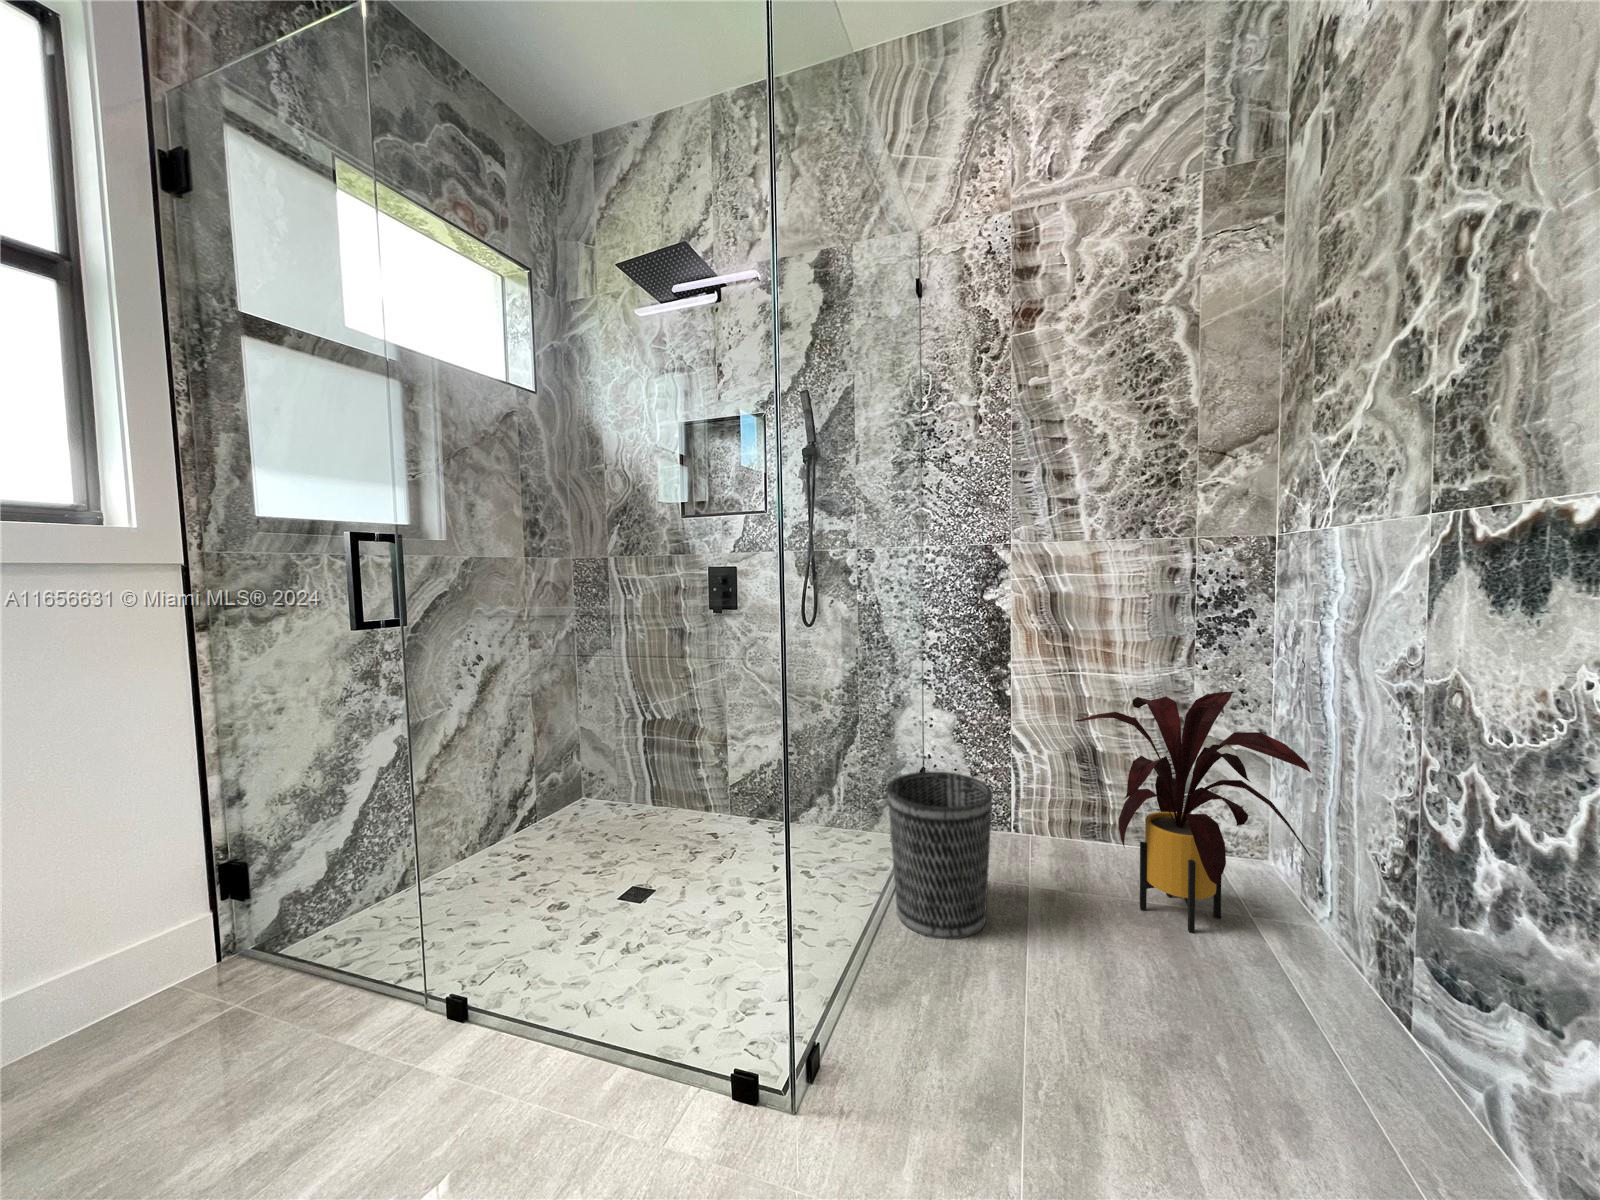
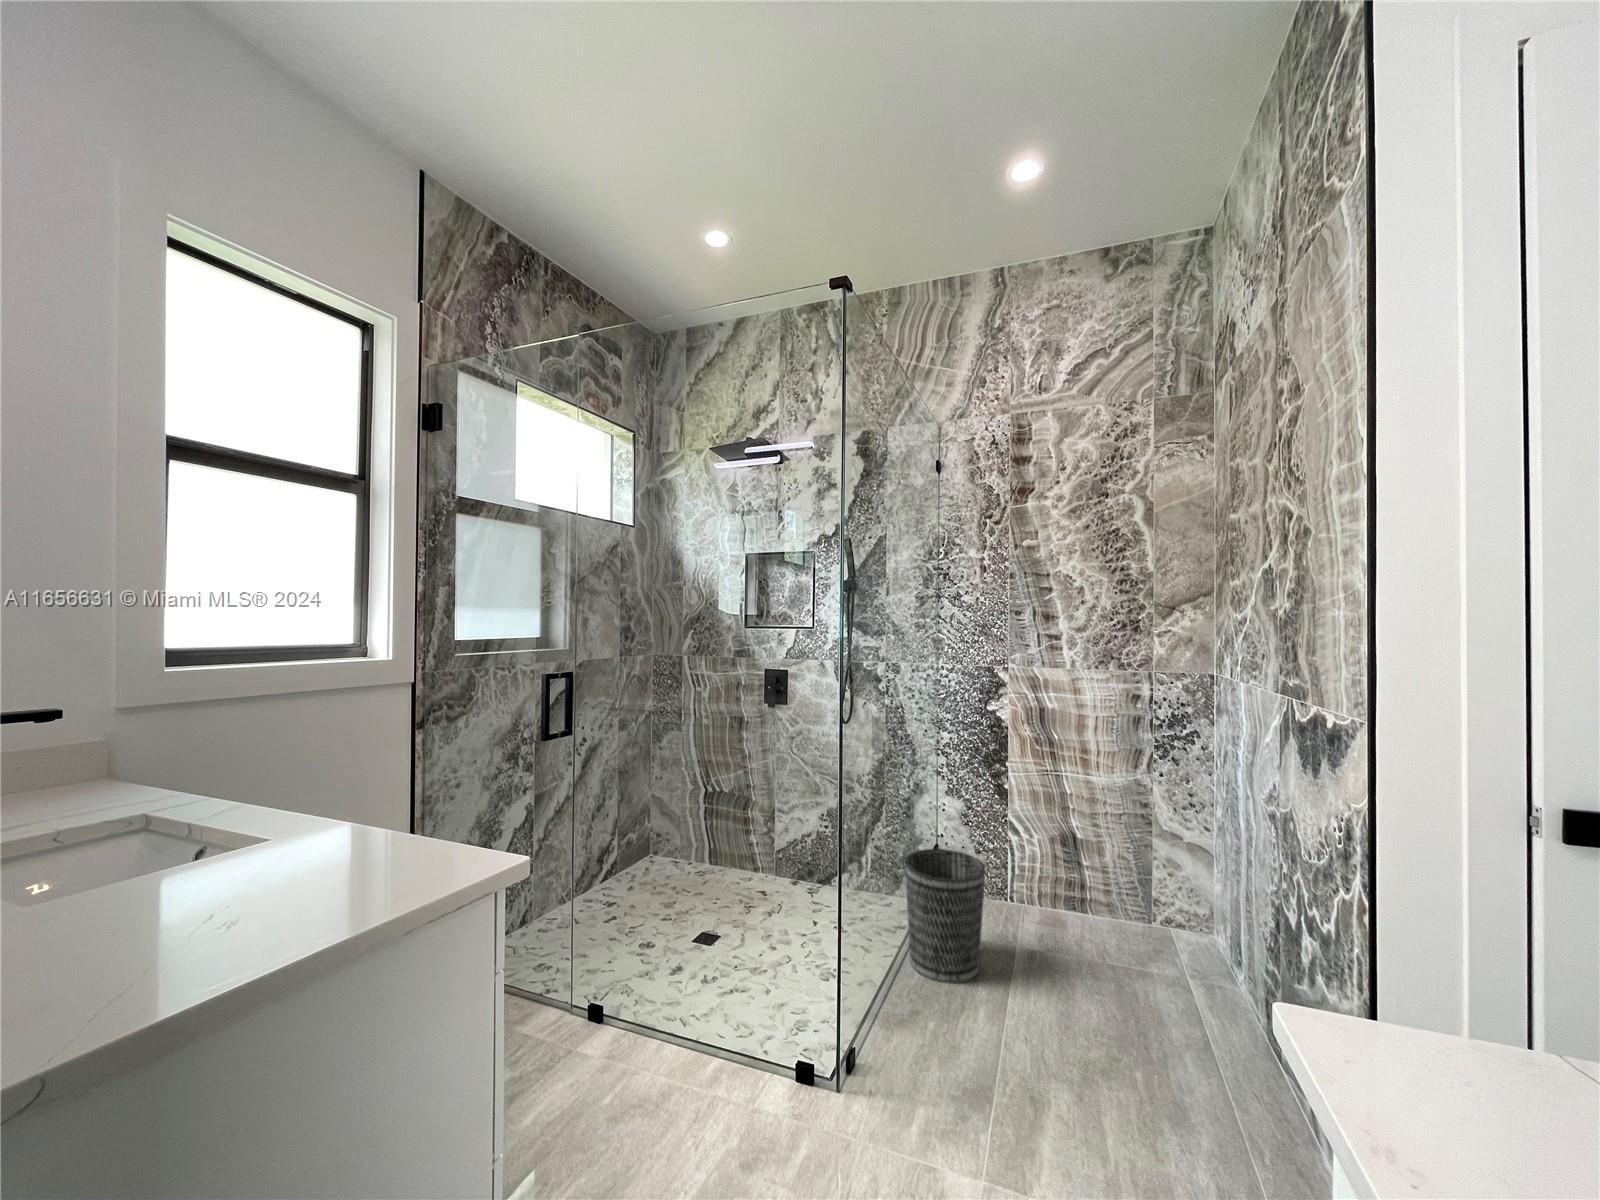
house plant: present [1075,692,1311,934] -> none [1052,797,1224,991]

